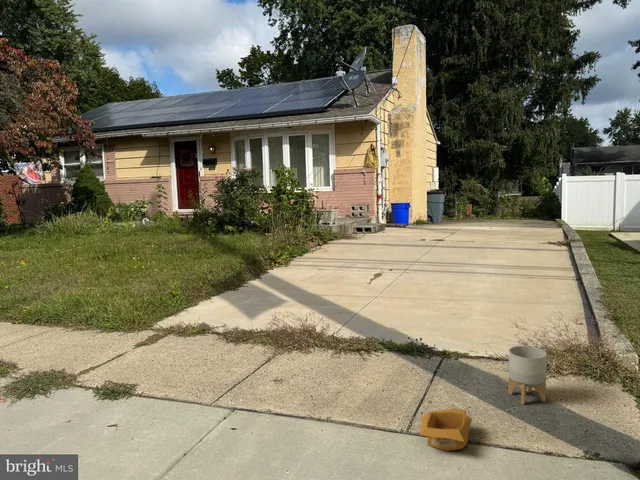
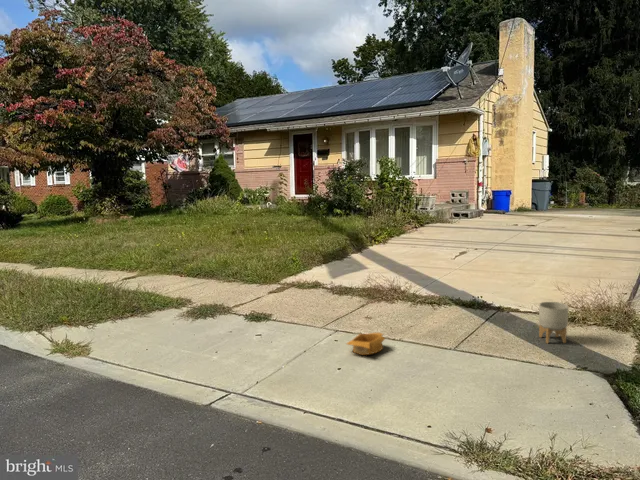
cardboard box: present [420,408,472,451] -> present [347,333,385,355]

